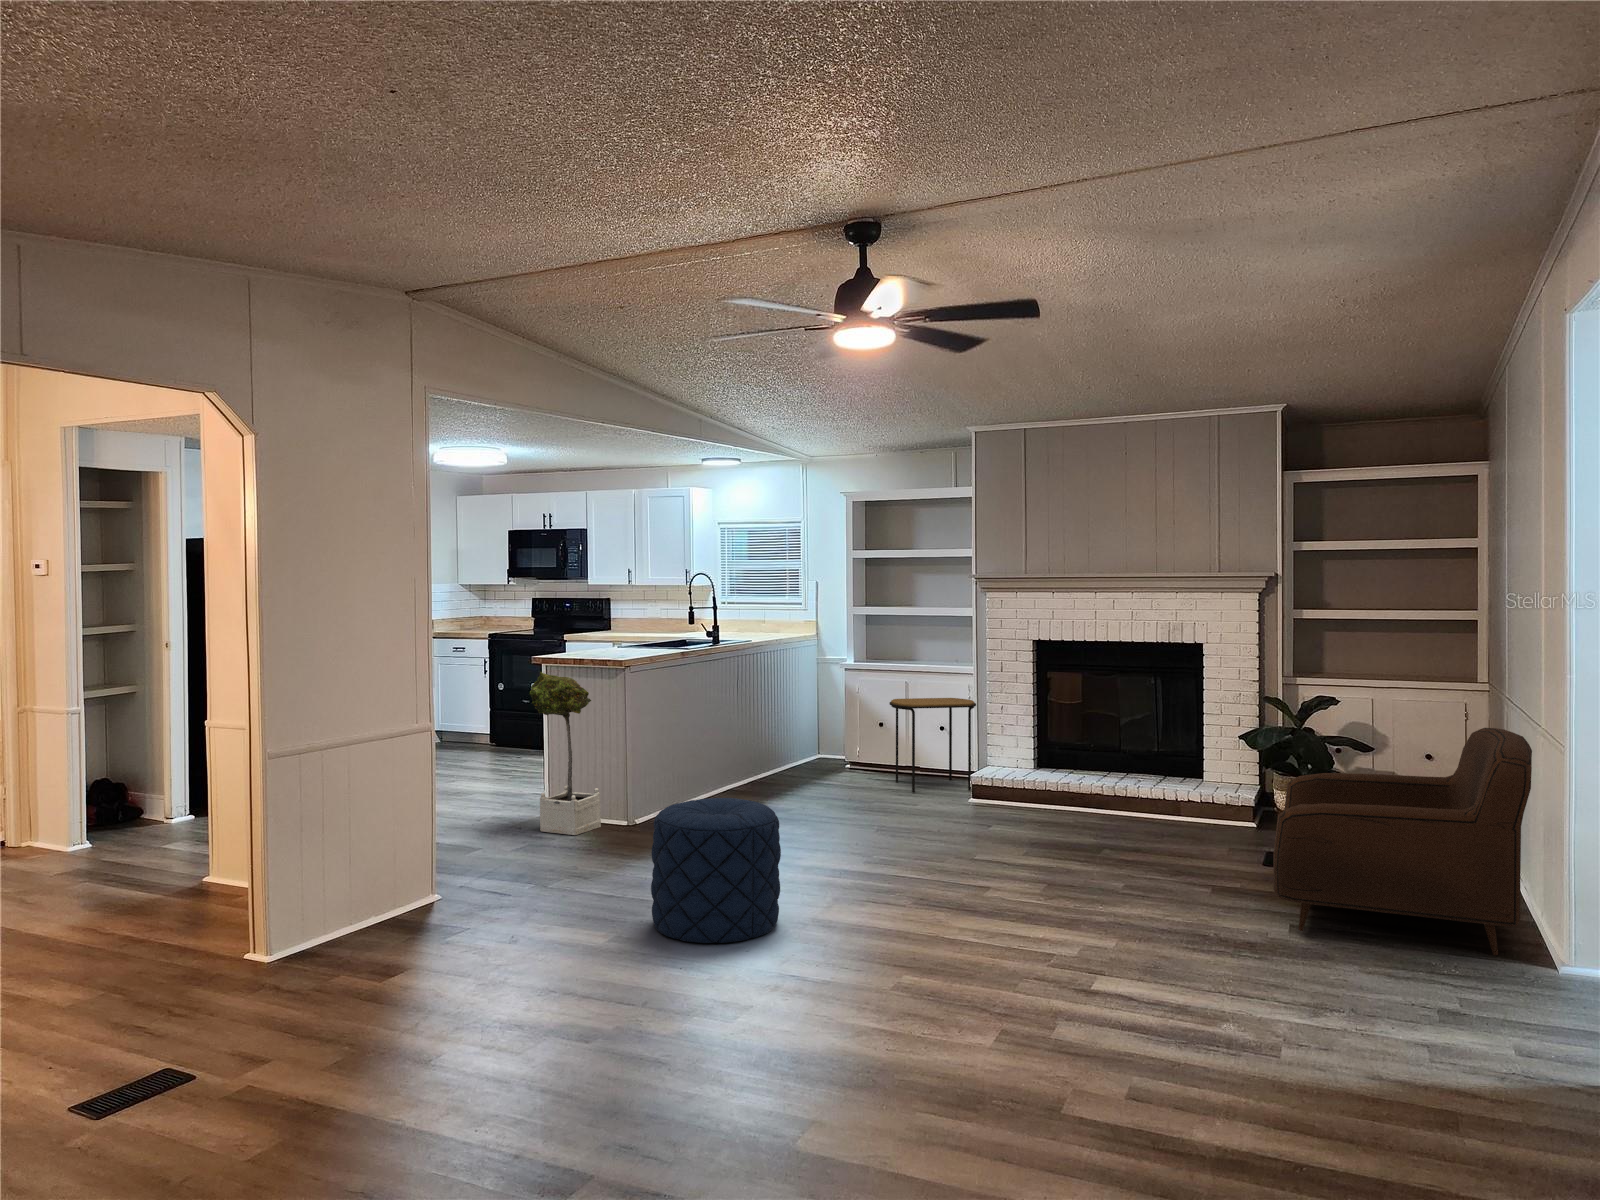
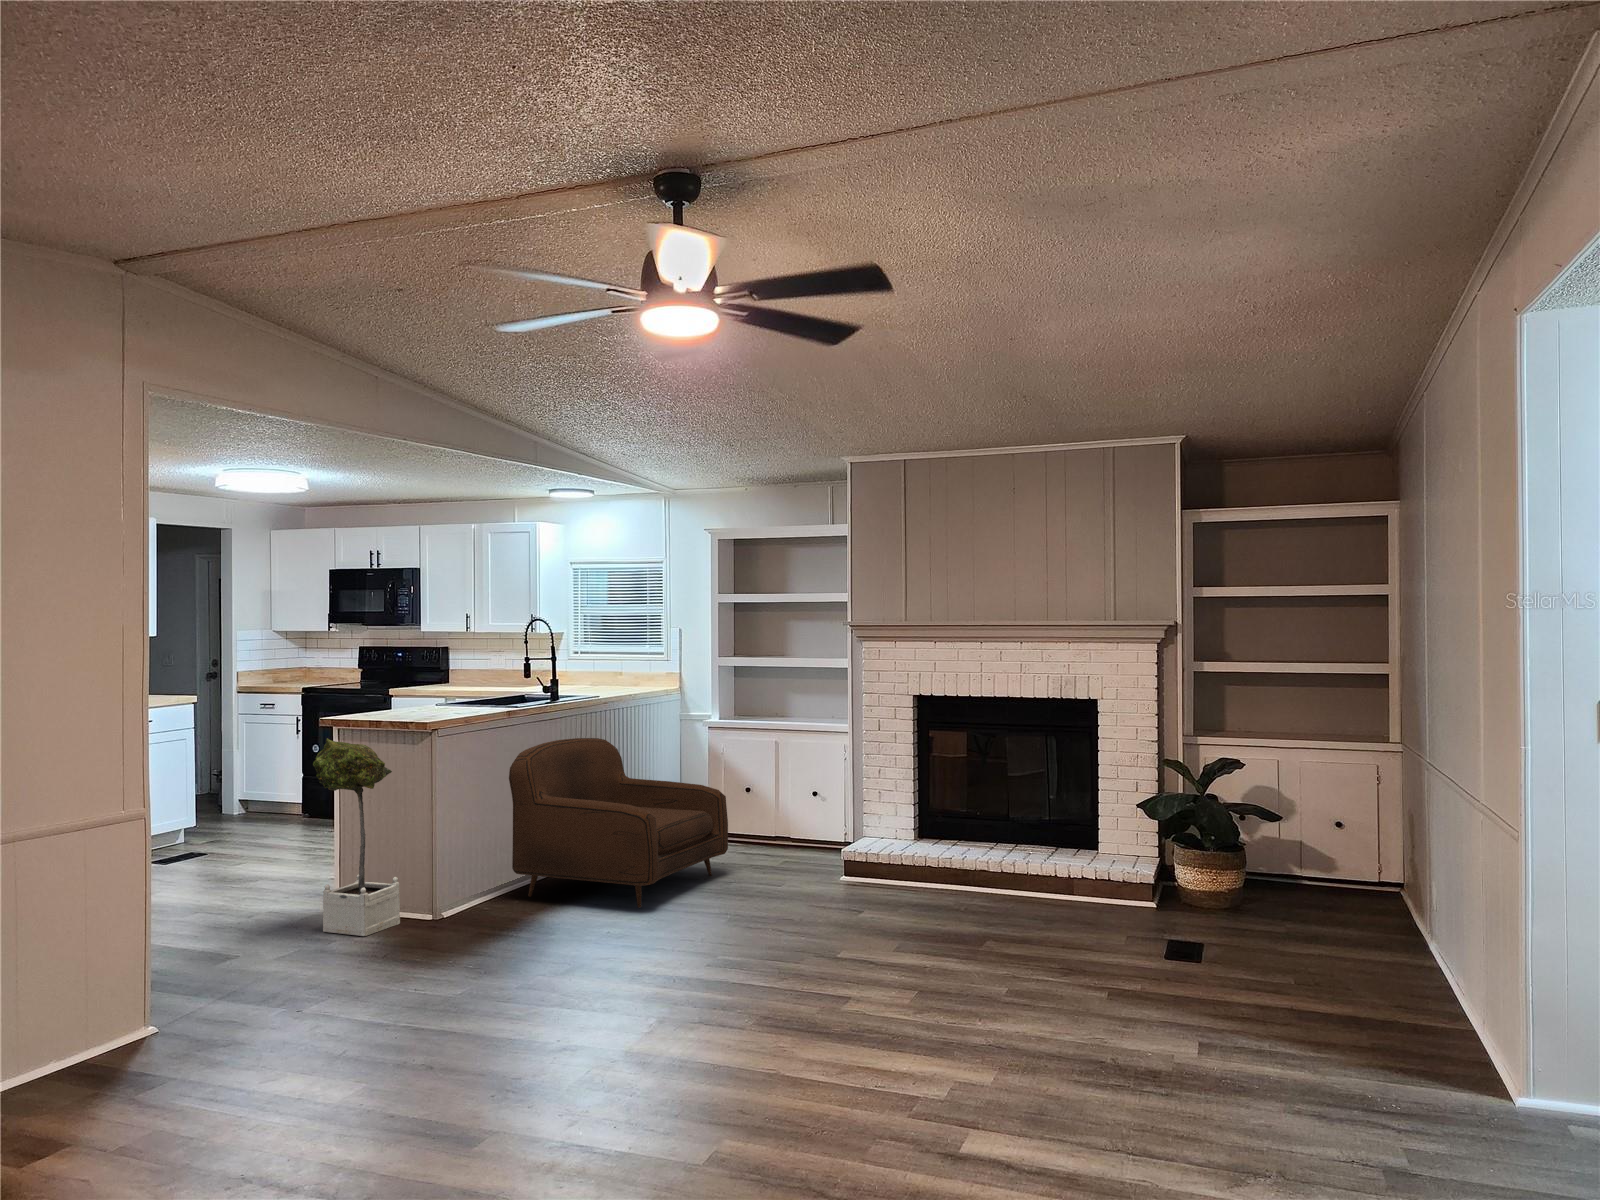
side table: present [889,698,976,793] -> none [753,760,850,870]
armchair: present [1273,728,1532,955] -> present [509,738,728,908]
pouf: present [651,798,781,943] -> none [419,902,588,1095]

